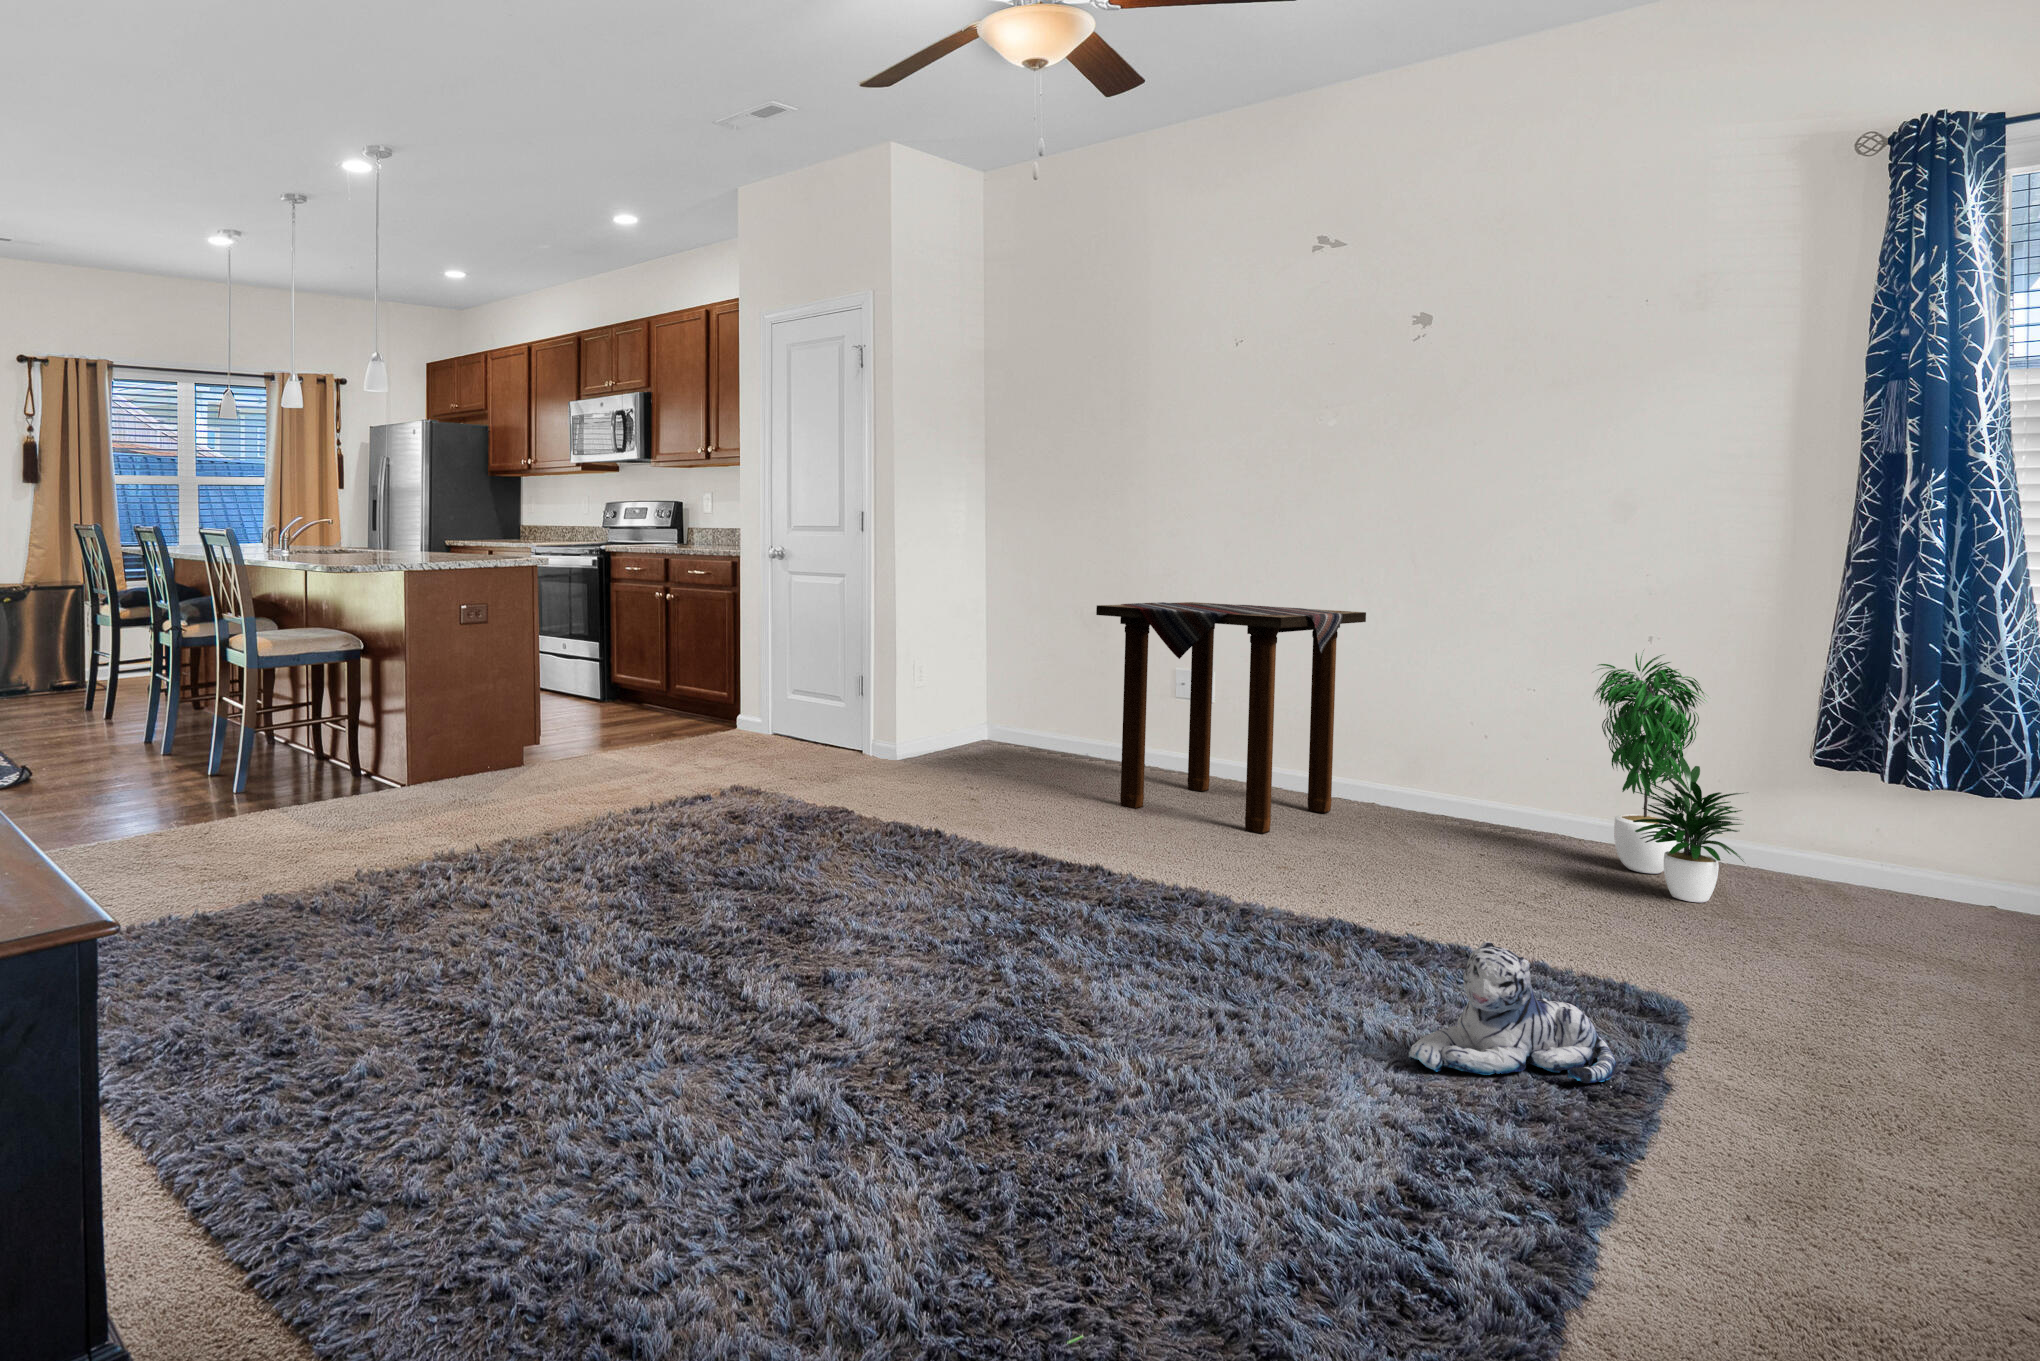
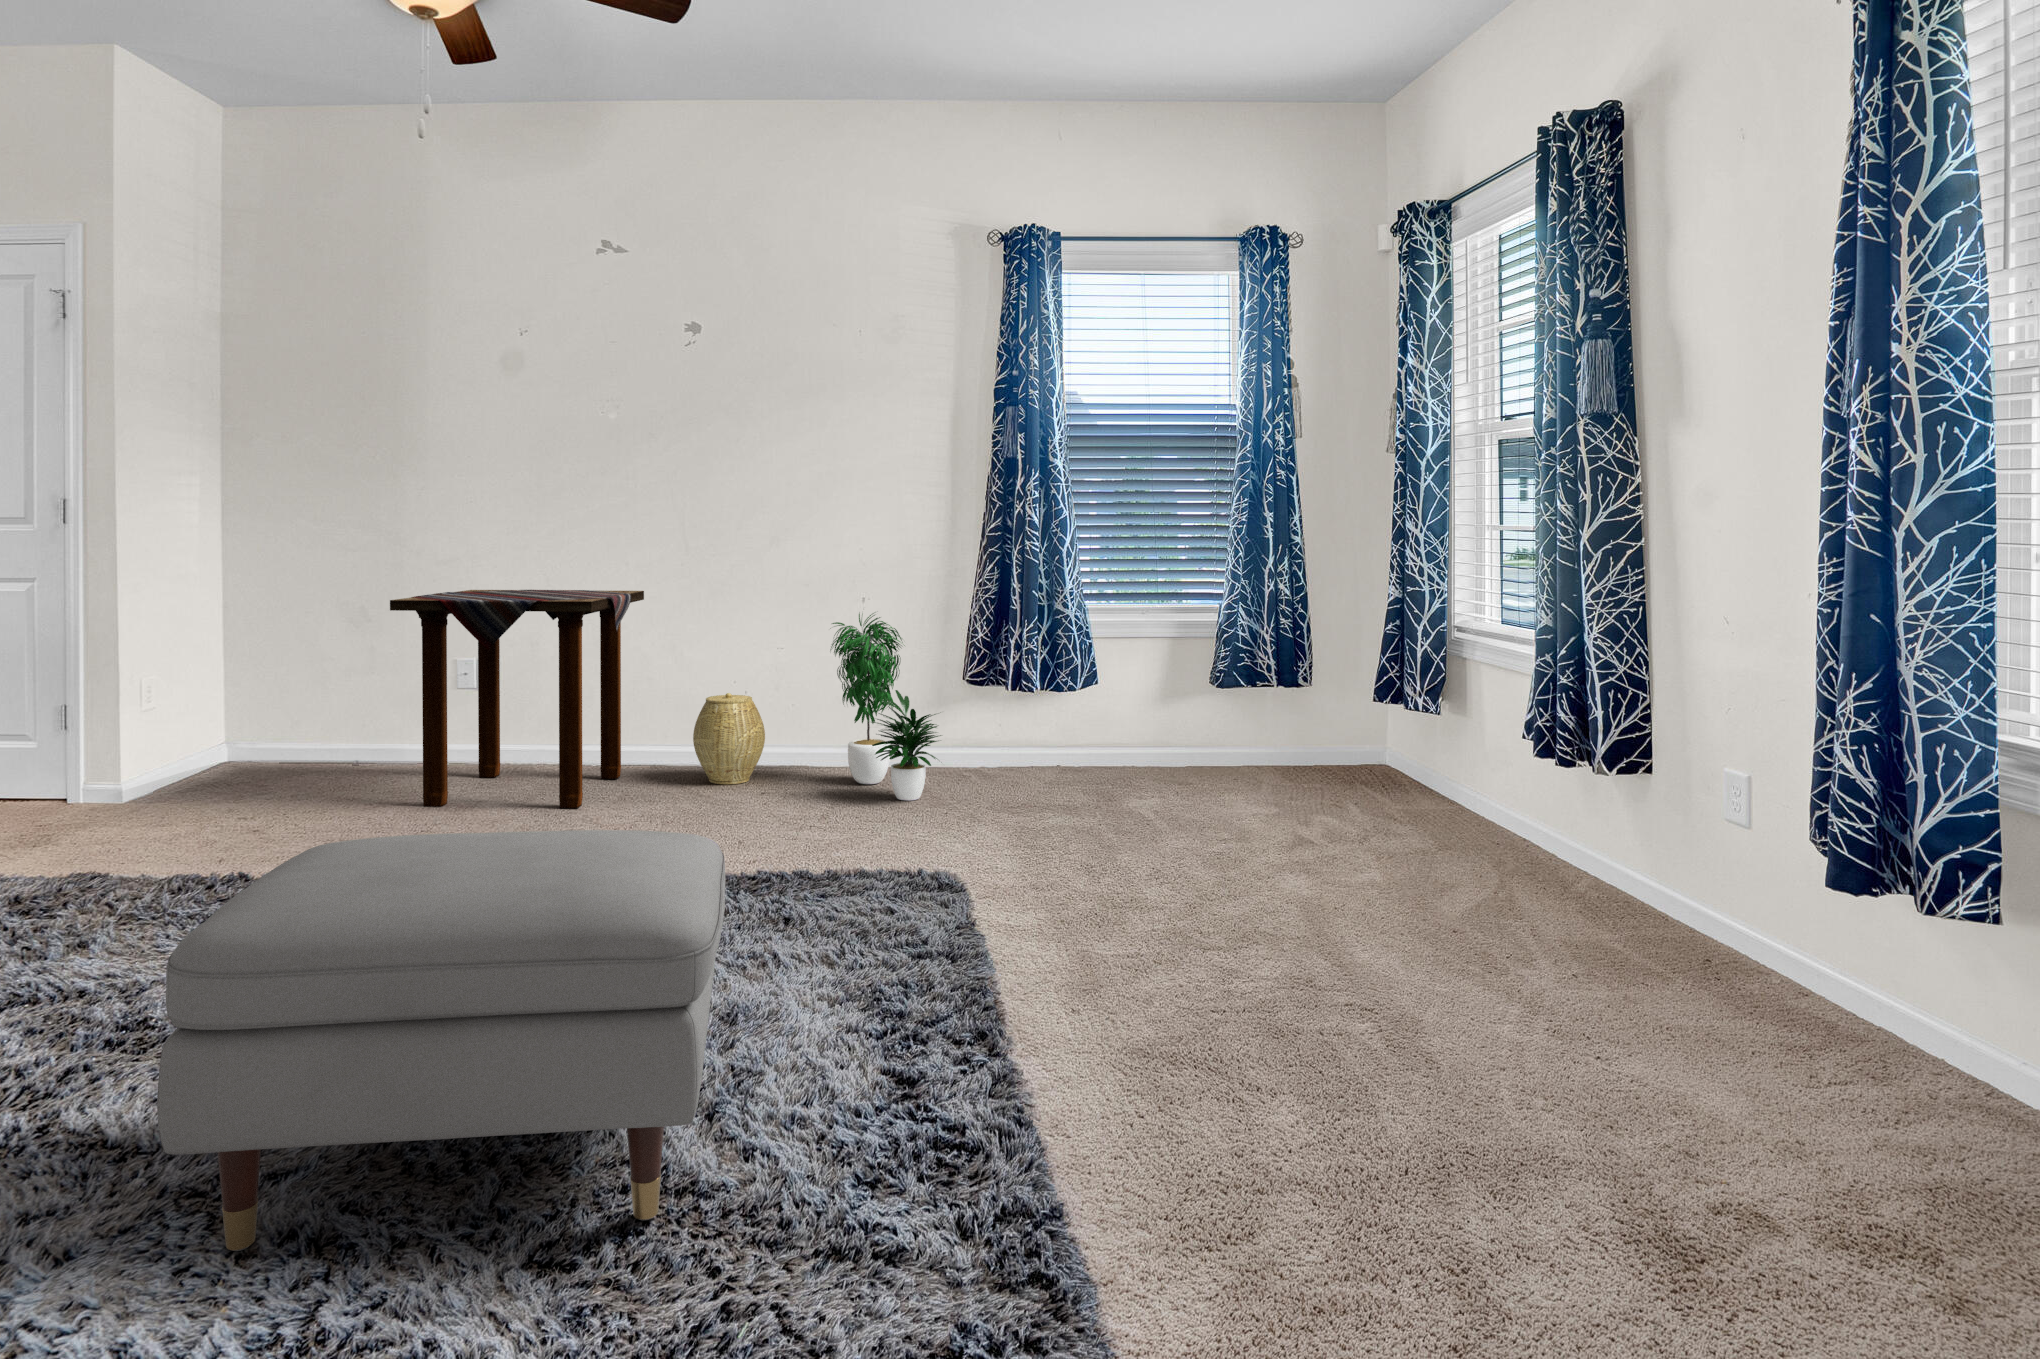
woven basket: none [1411,735,1503,842] -> present [693,693,765,784]
ottoman: none [712,795,1234,1207] -> present [157,830,725,1251]
plush toy: present [1409,942,1616,1083] -> none [822,864,951,983]

